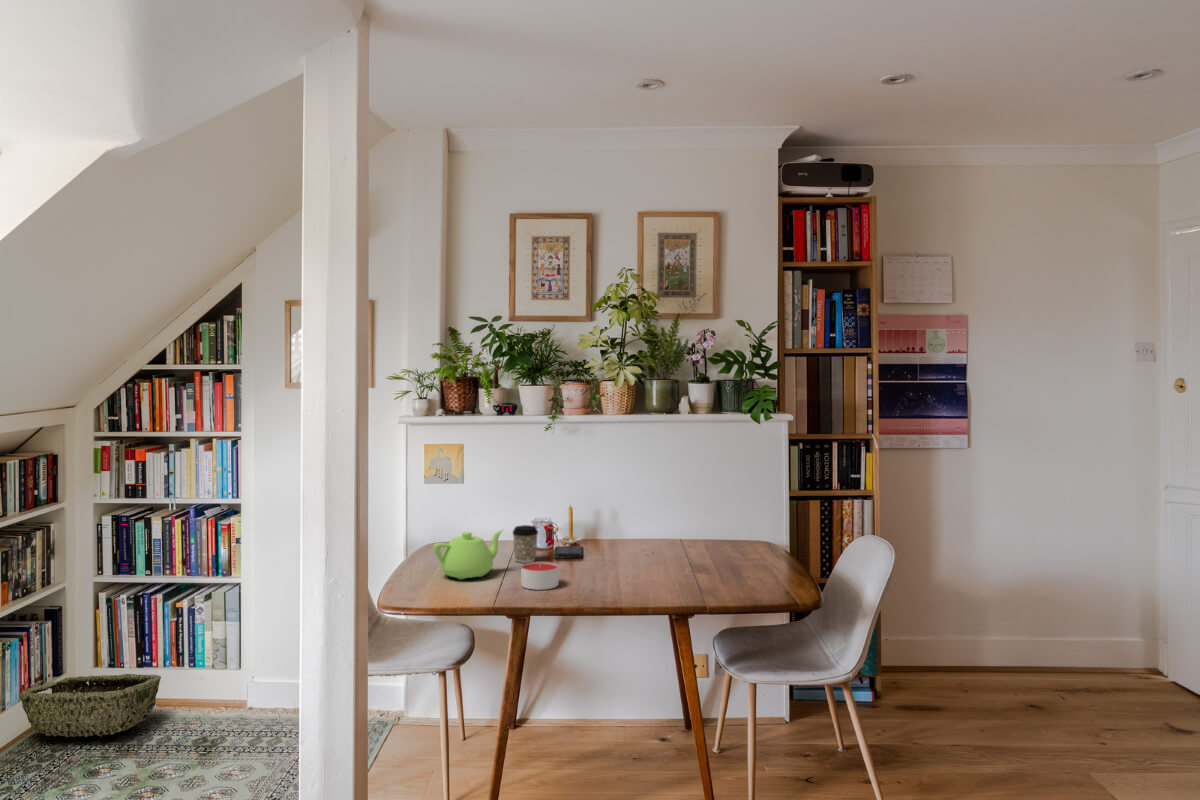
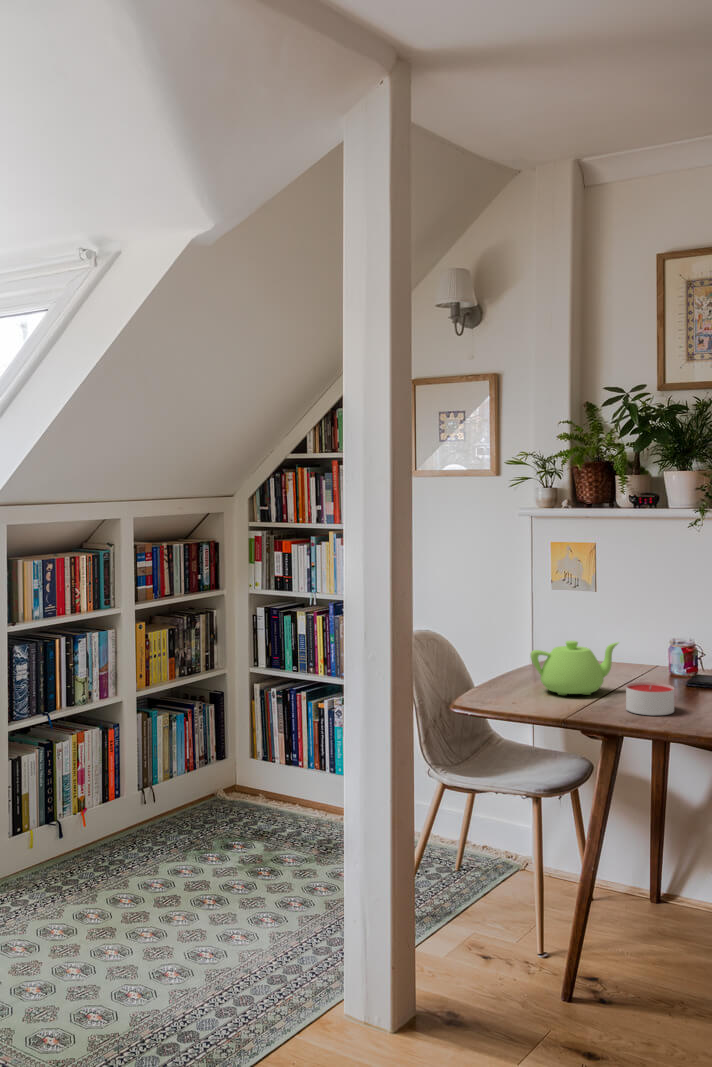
coffee cup: present [513,525,538,563] -> none [639,641,672,687]
woven basket: present [19,674,161,737] -> none [183,759,297,818]

